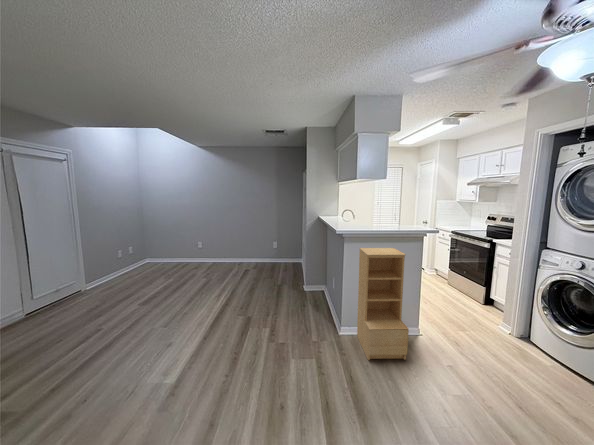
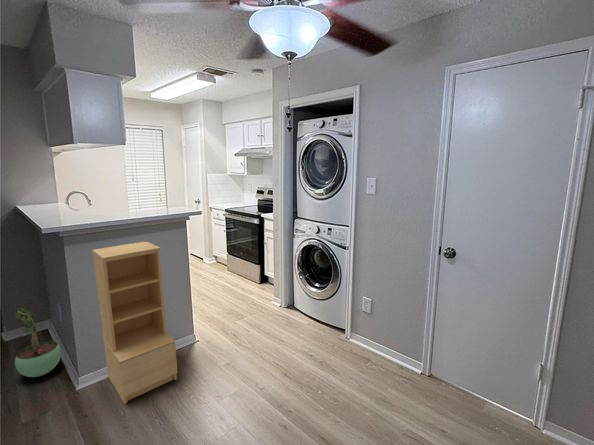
potted plant: none [310,275,332,319] -> present [14,308,61,377]

